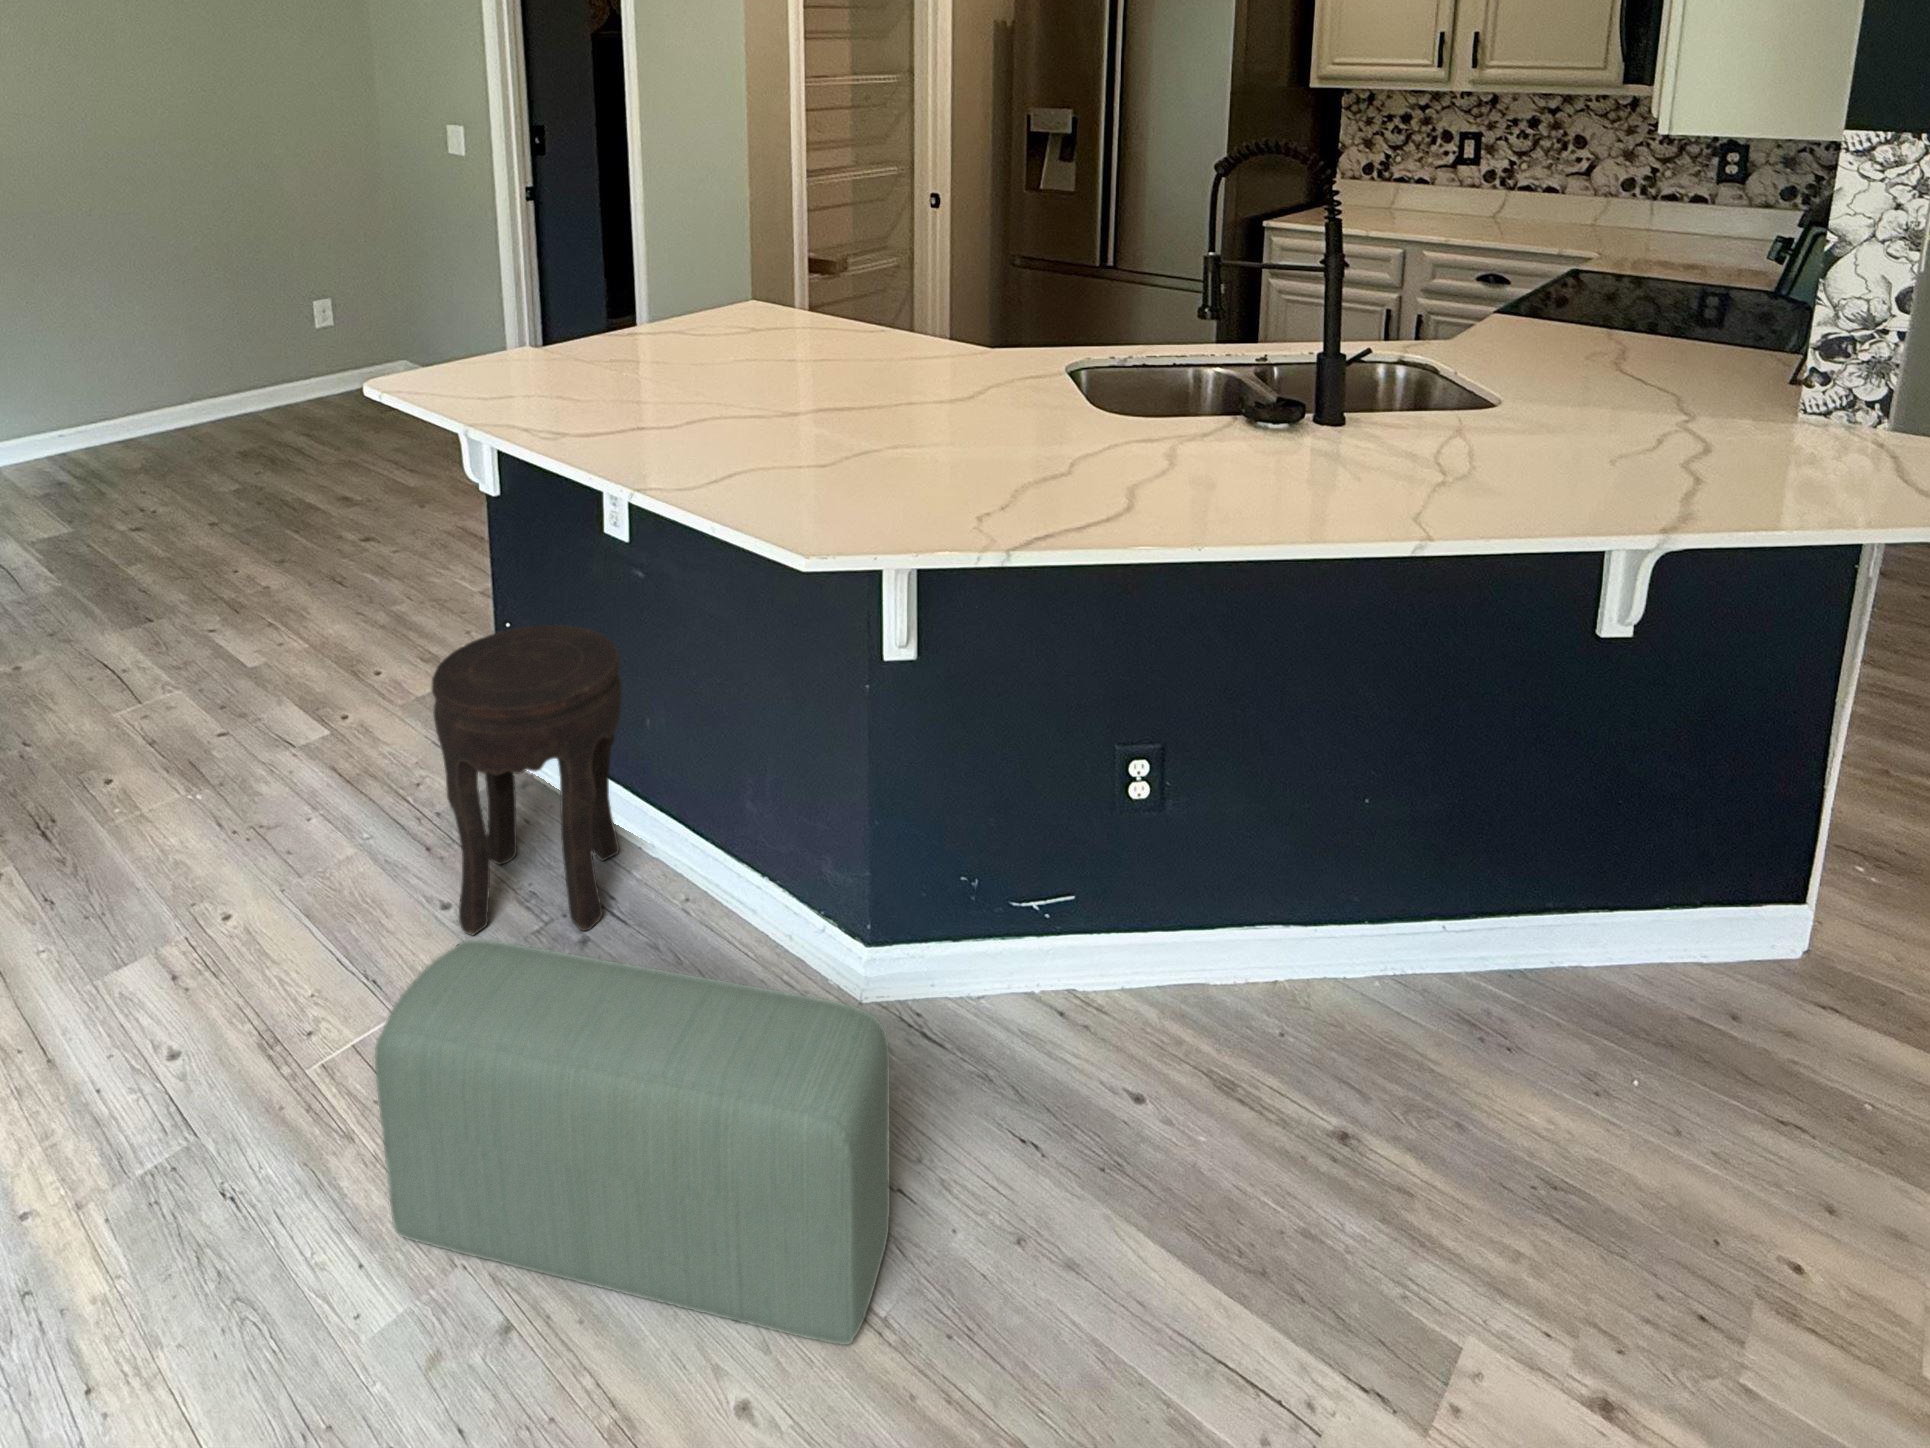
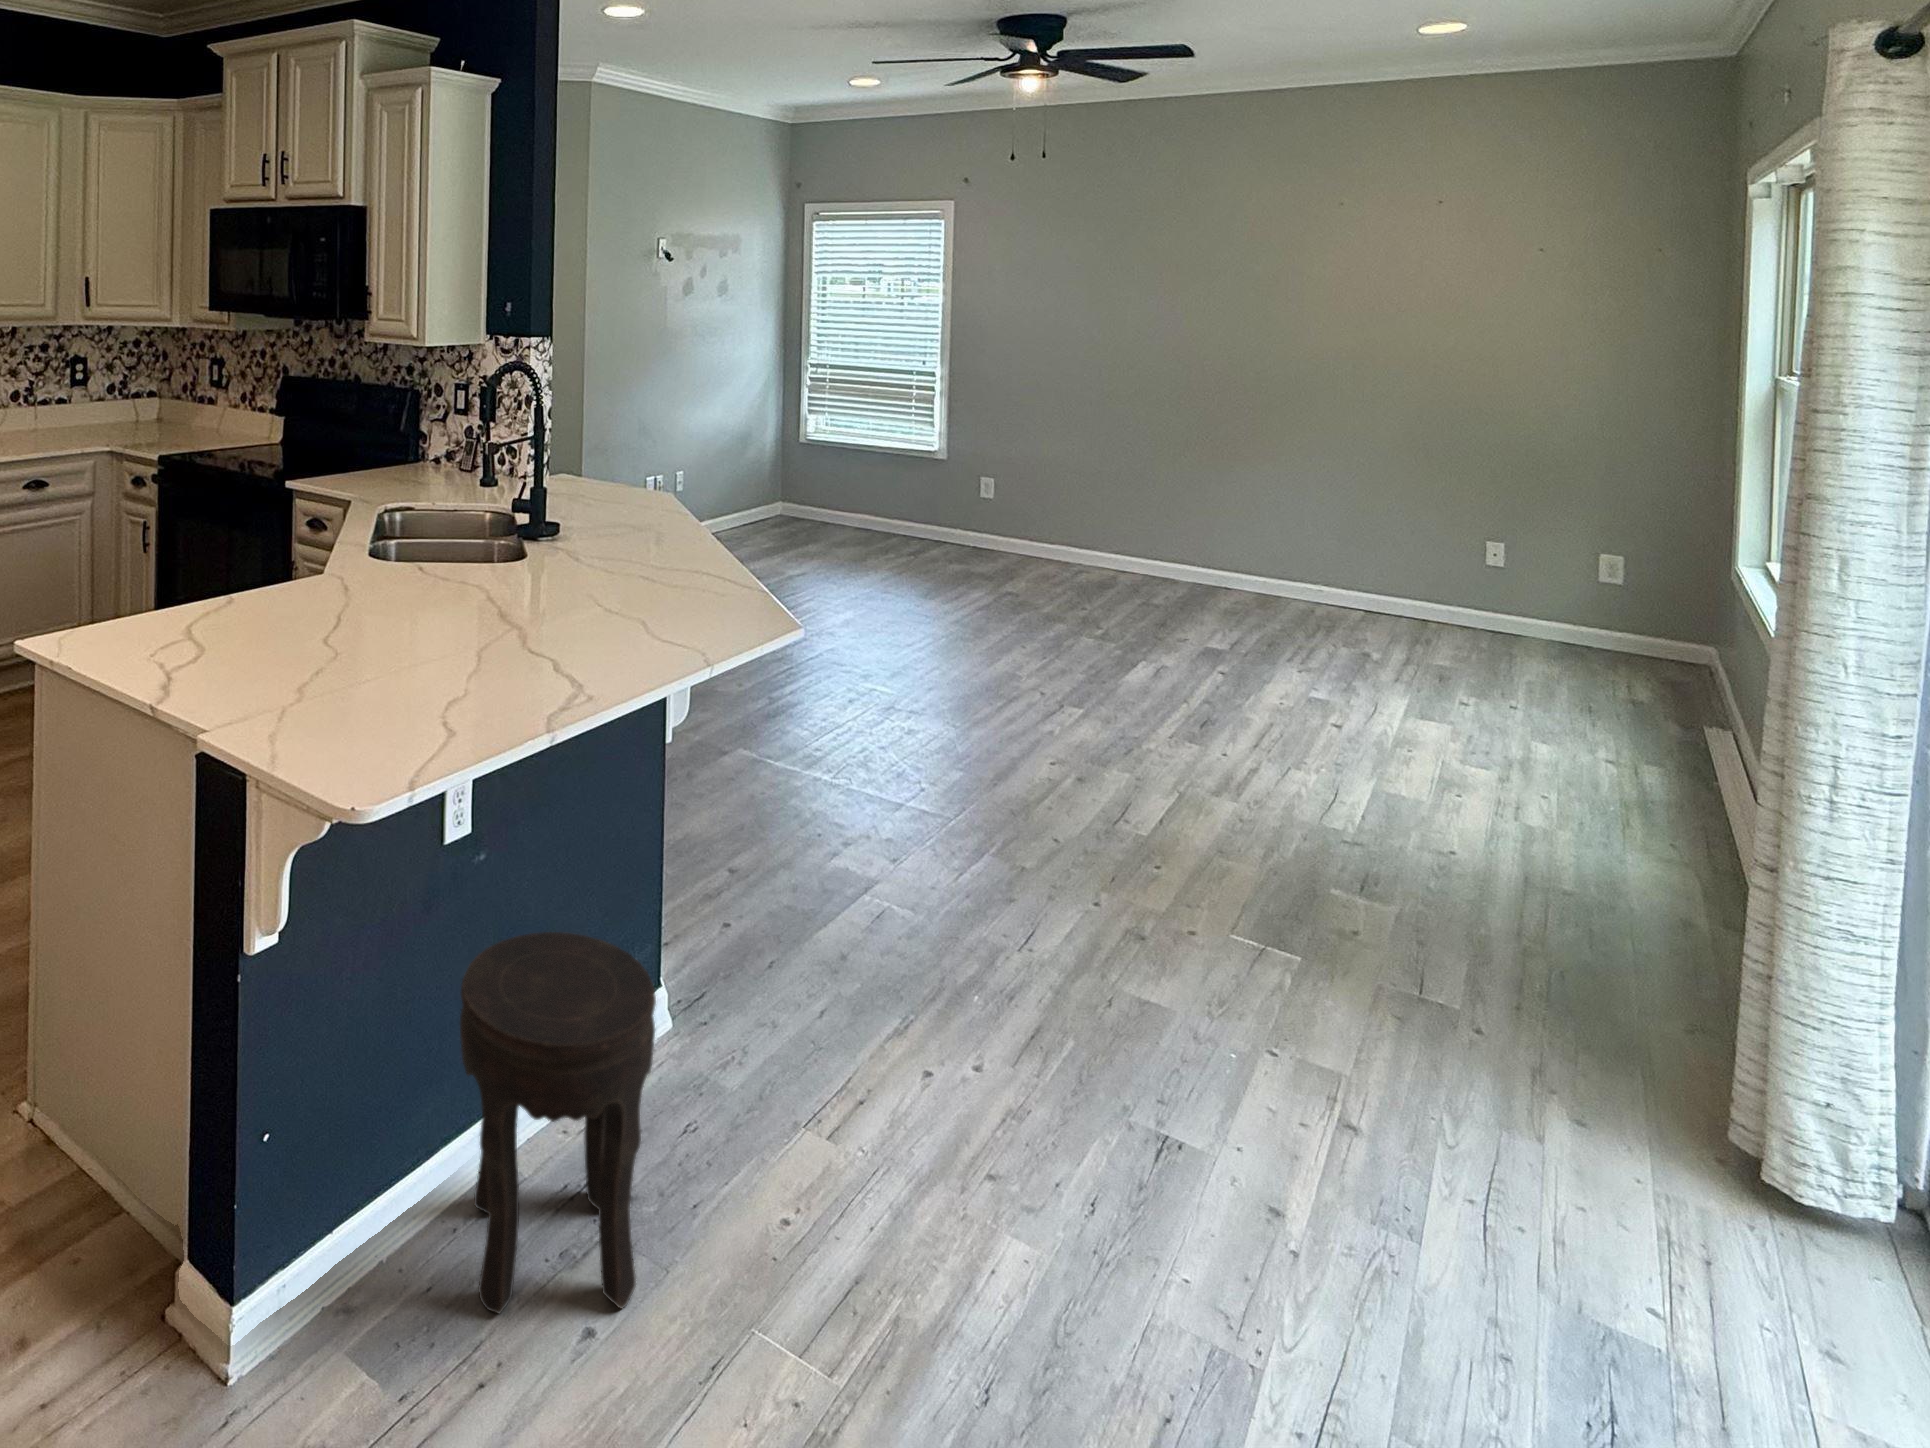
pouf: present [375,940,890,1345] -> none [841,880,975,1247]

